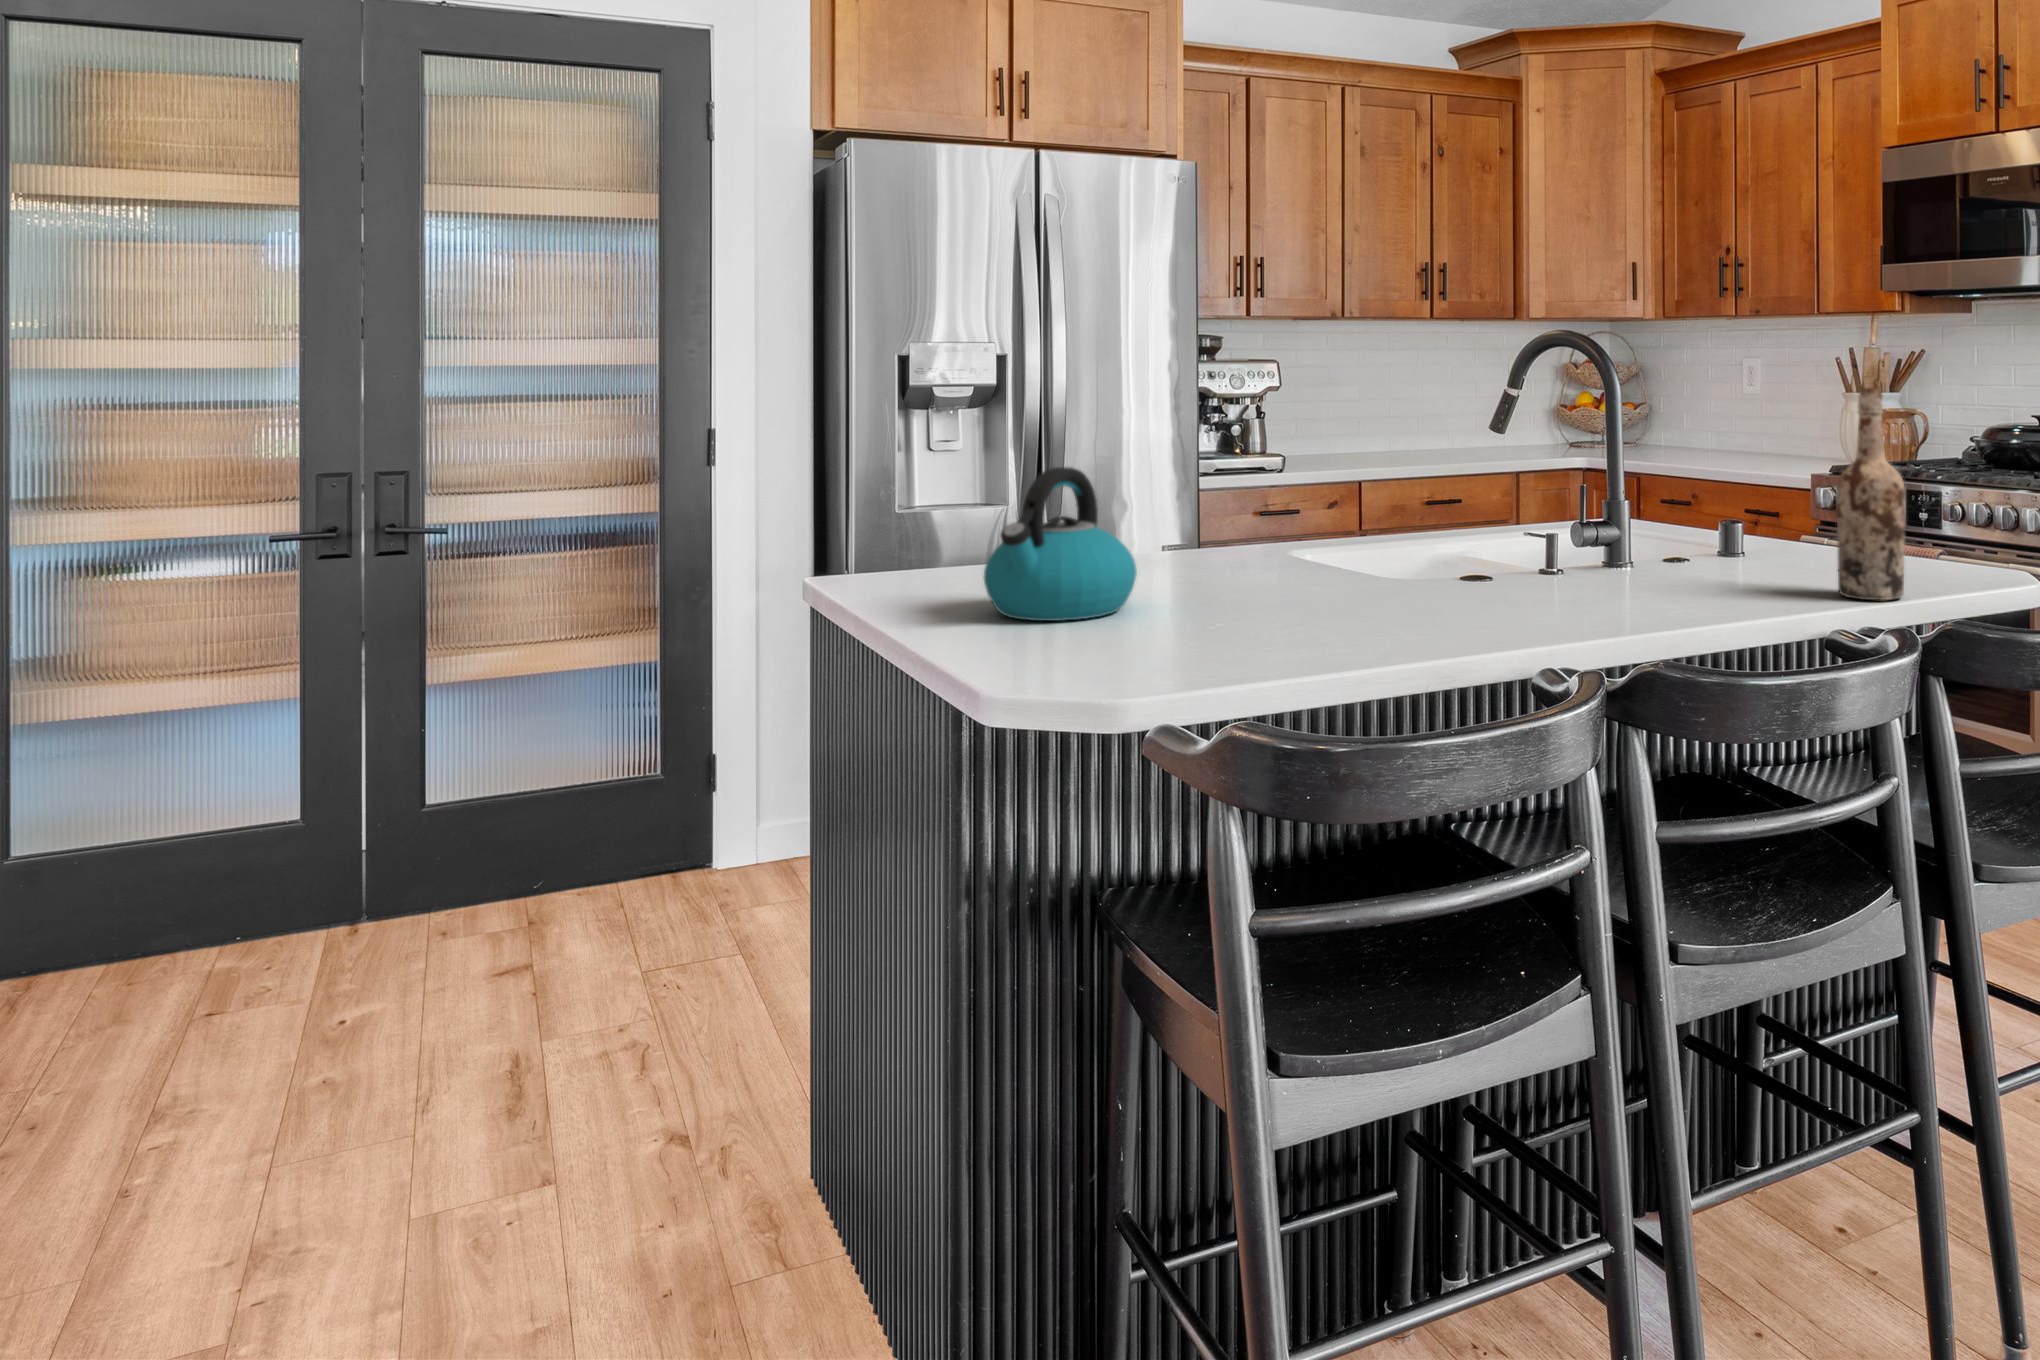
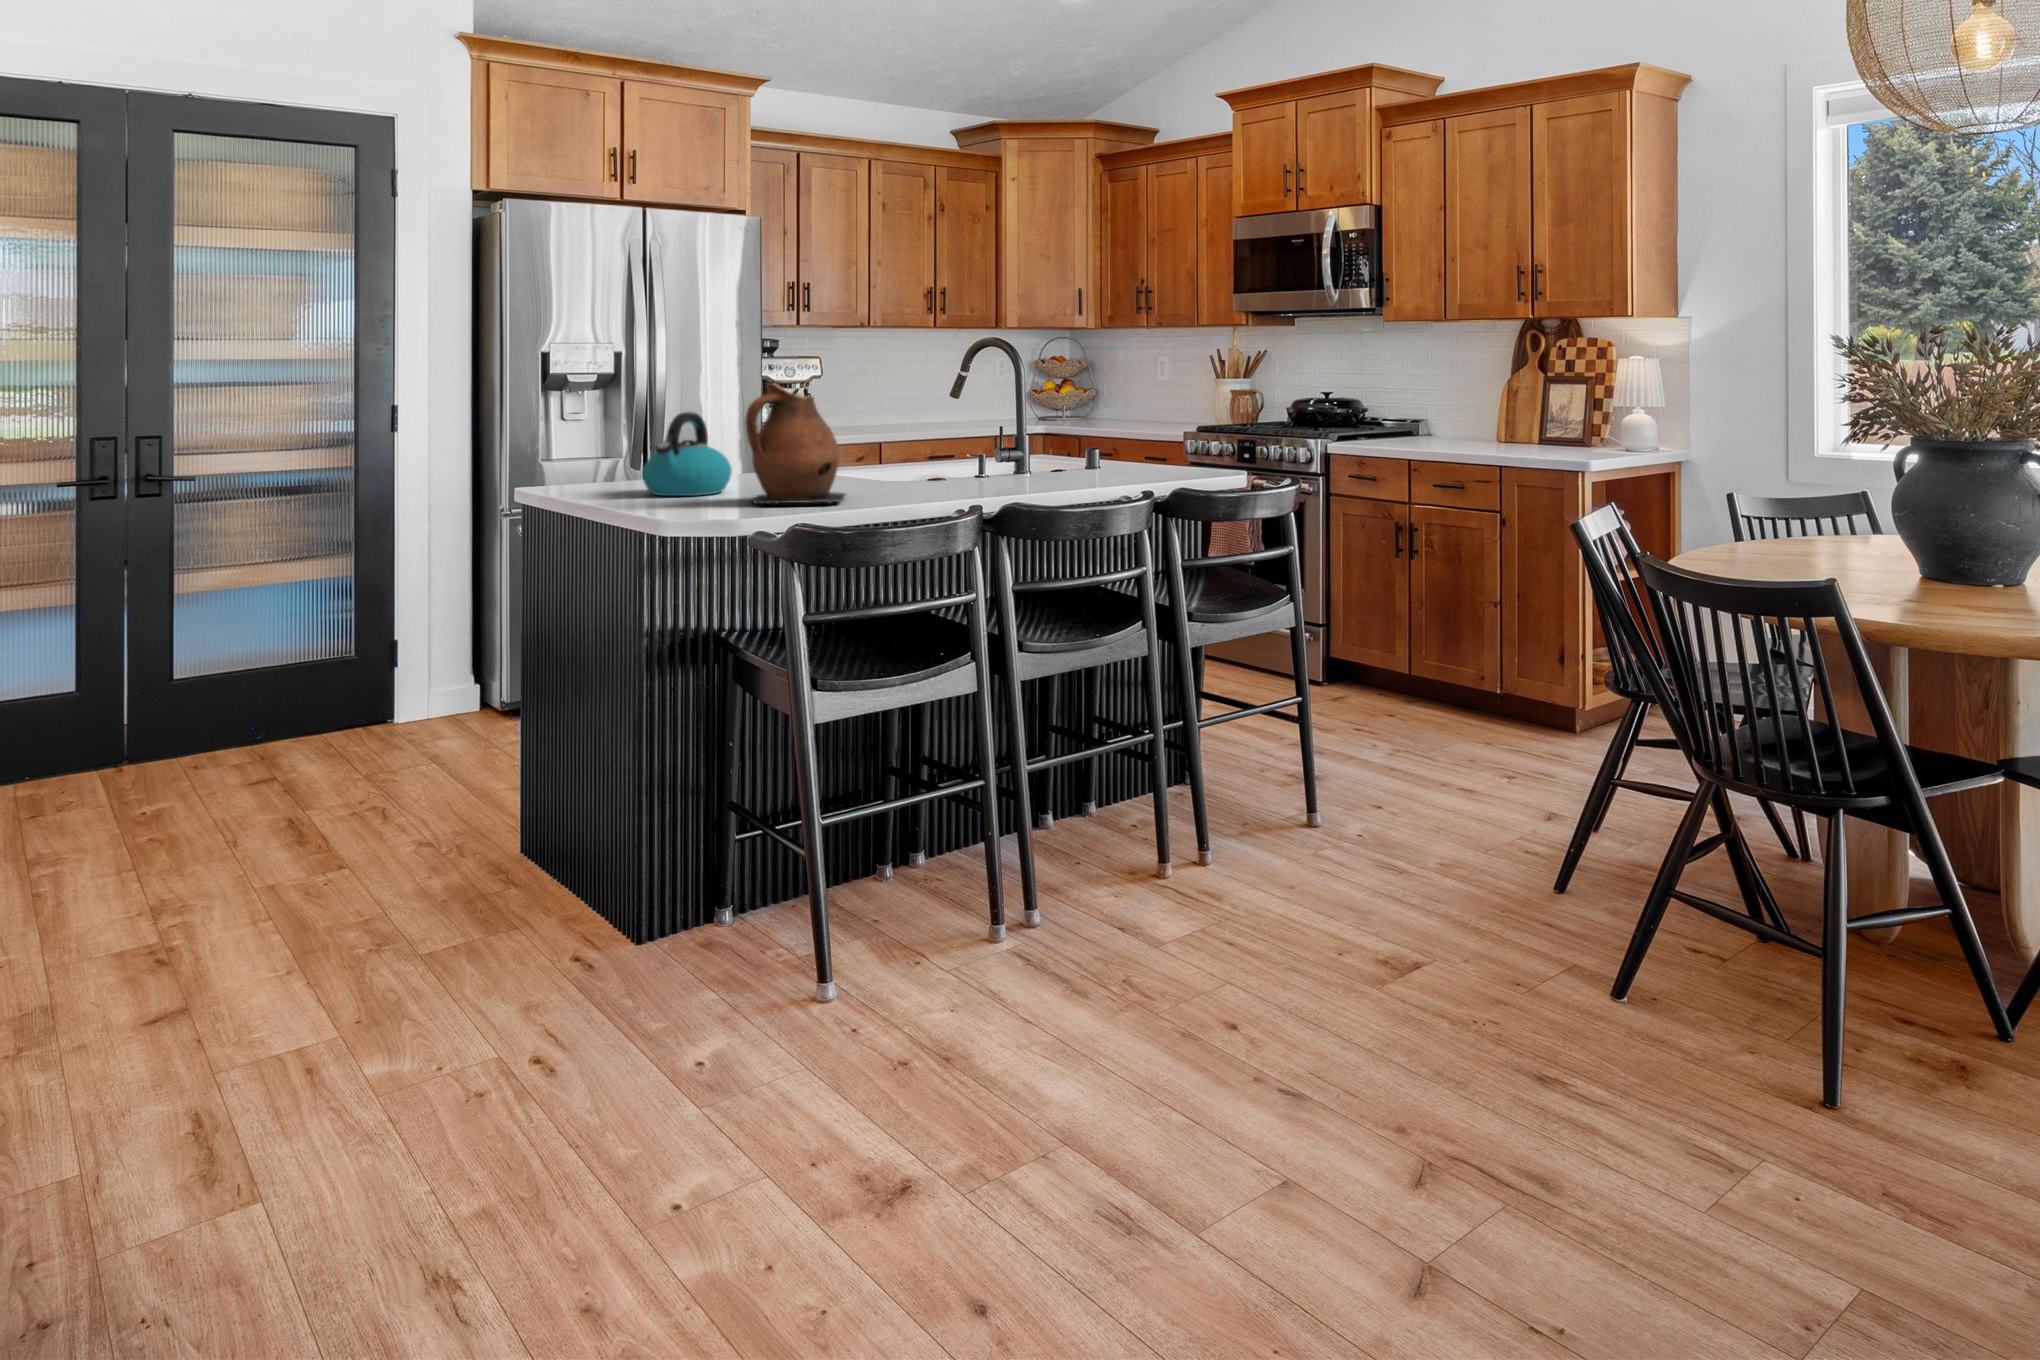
wine bottle: present [1837,388,1905,600] -> none [1126,369,1160,481]
ceramic pitcher: none [1151,420,1338,662] -> present [745,383,846,504]

